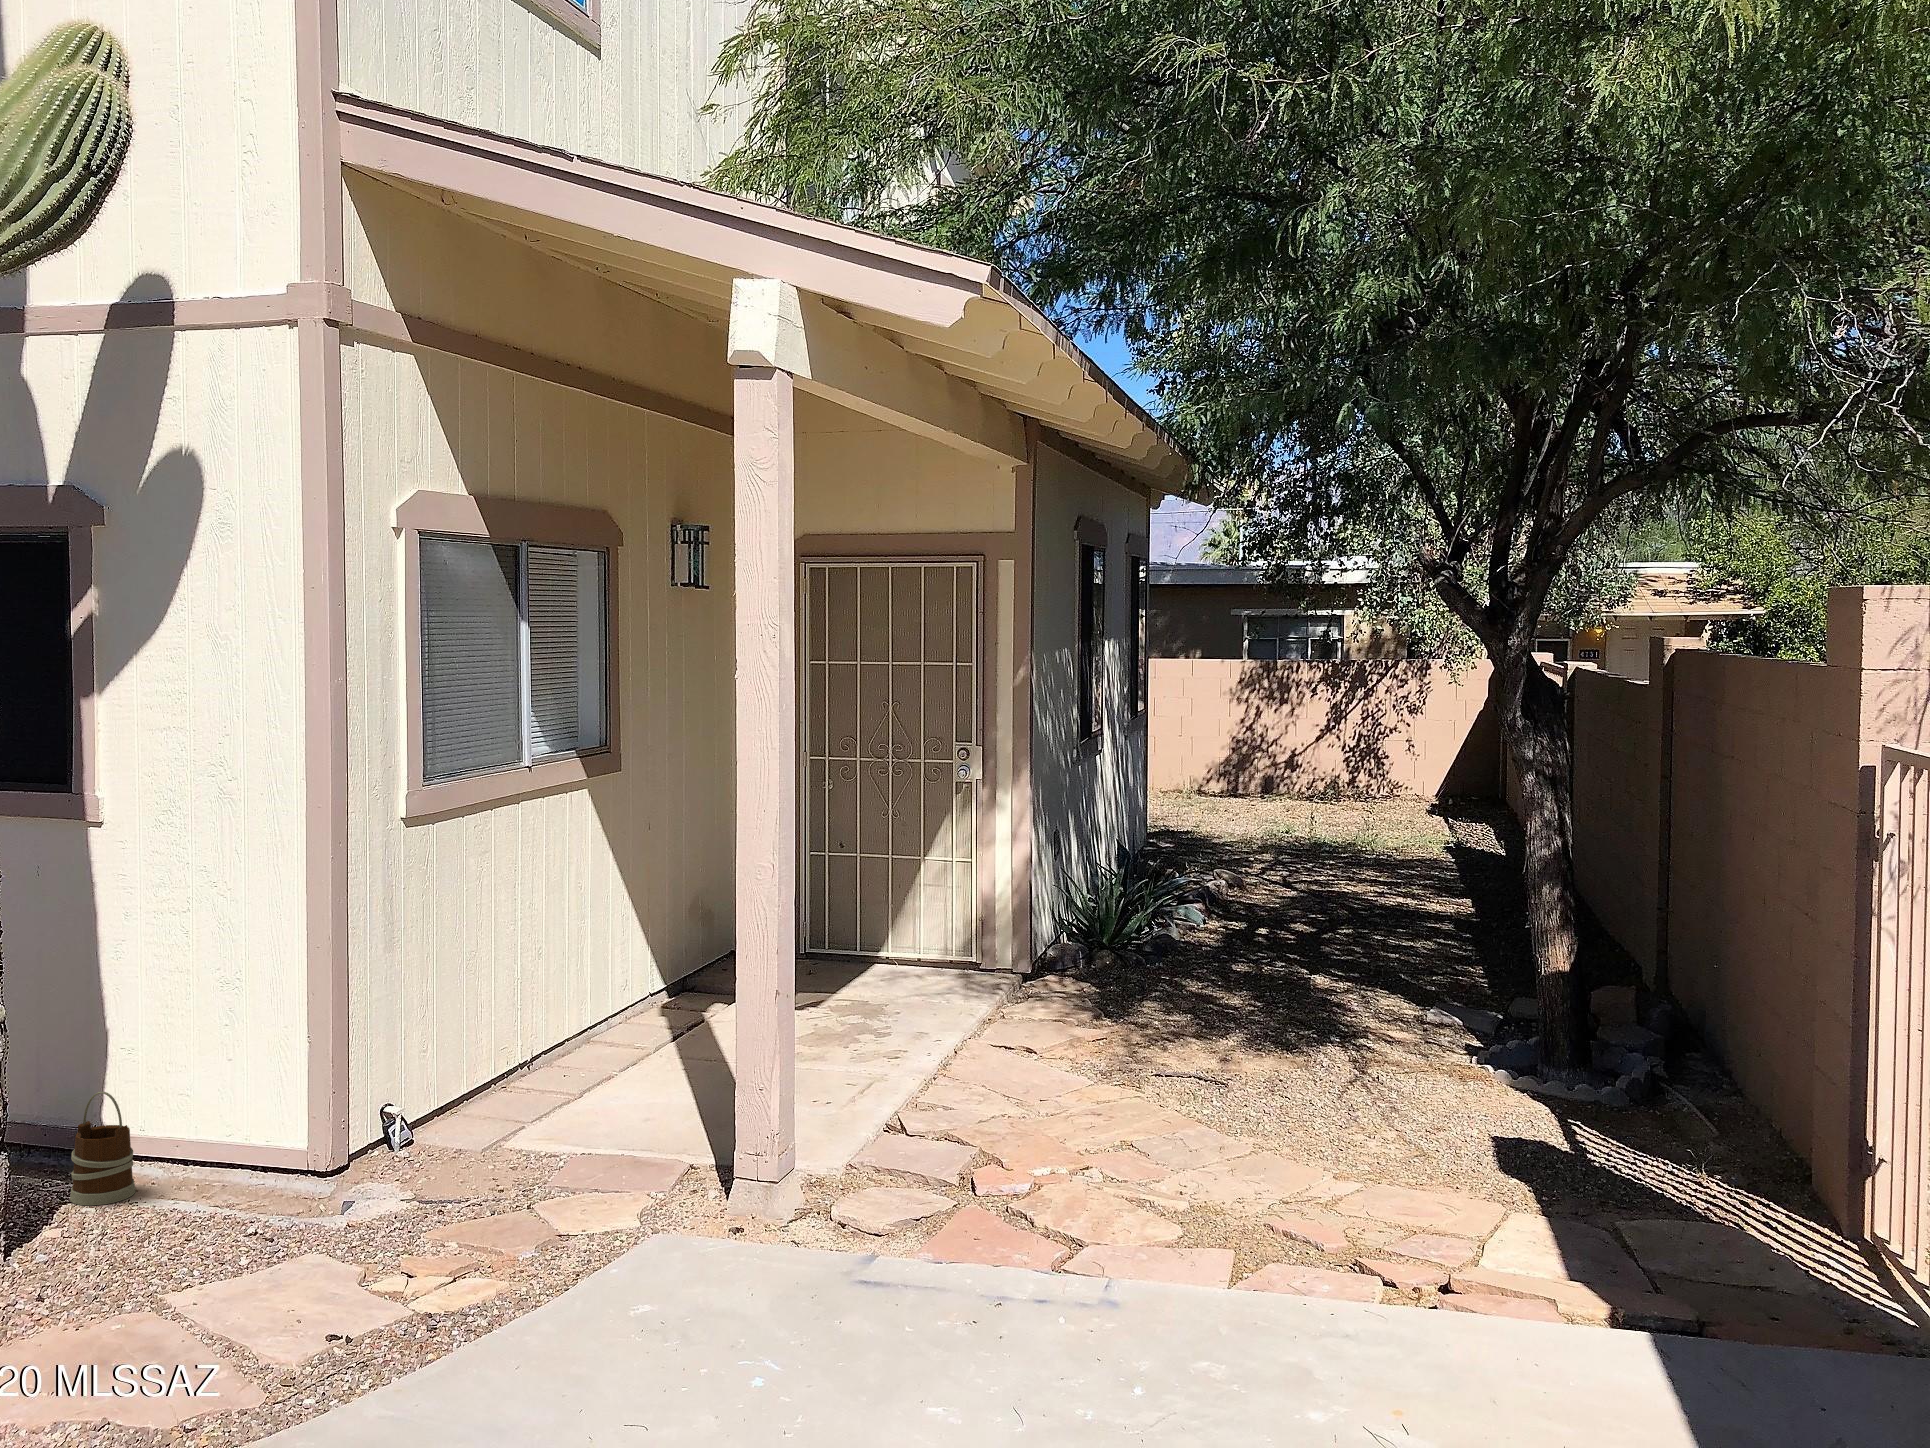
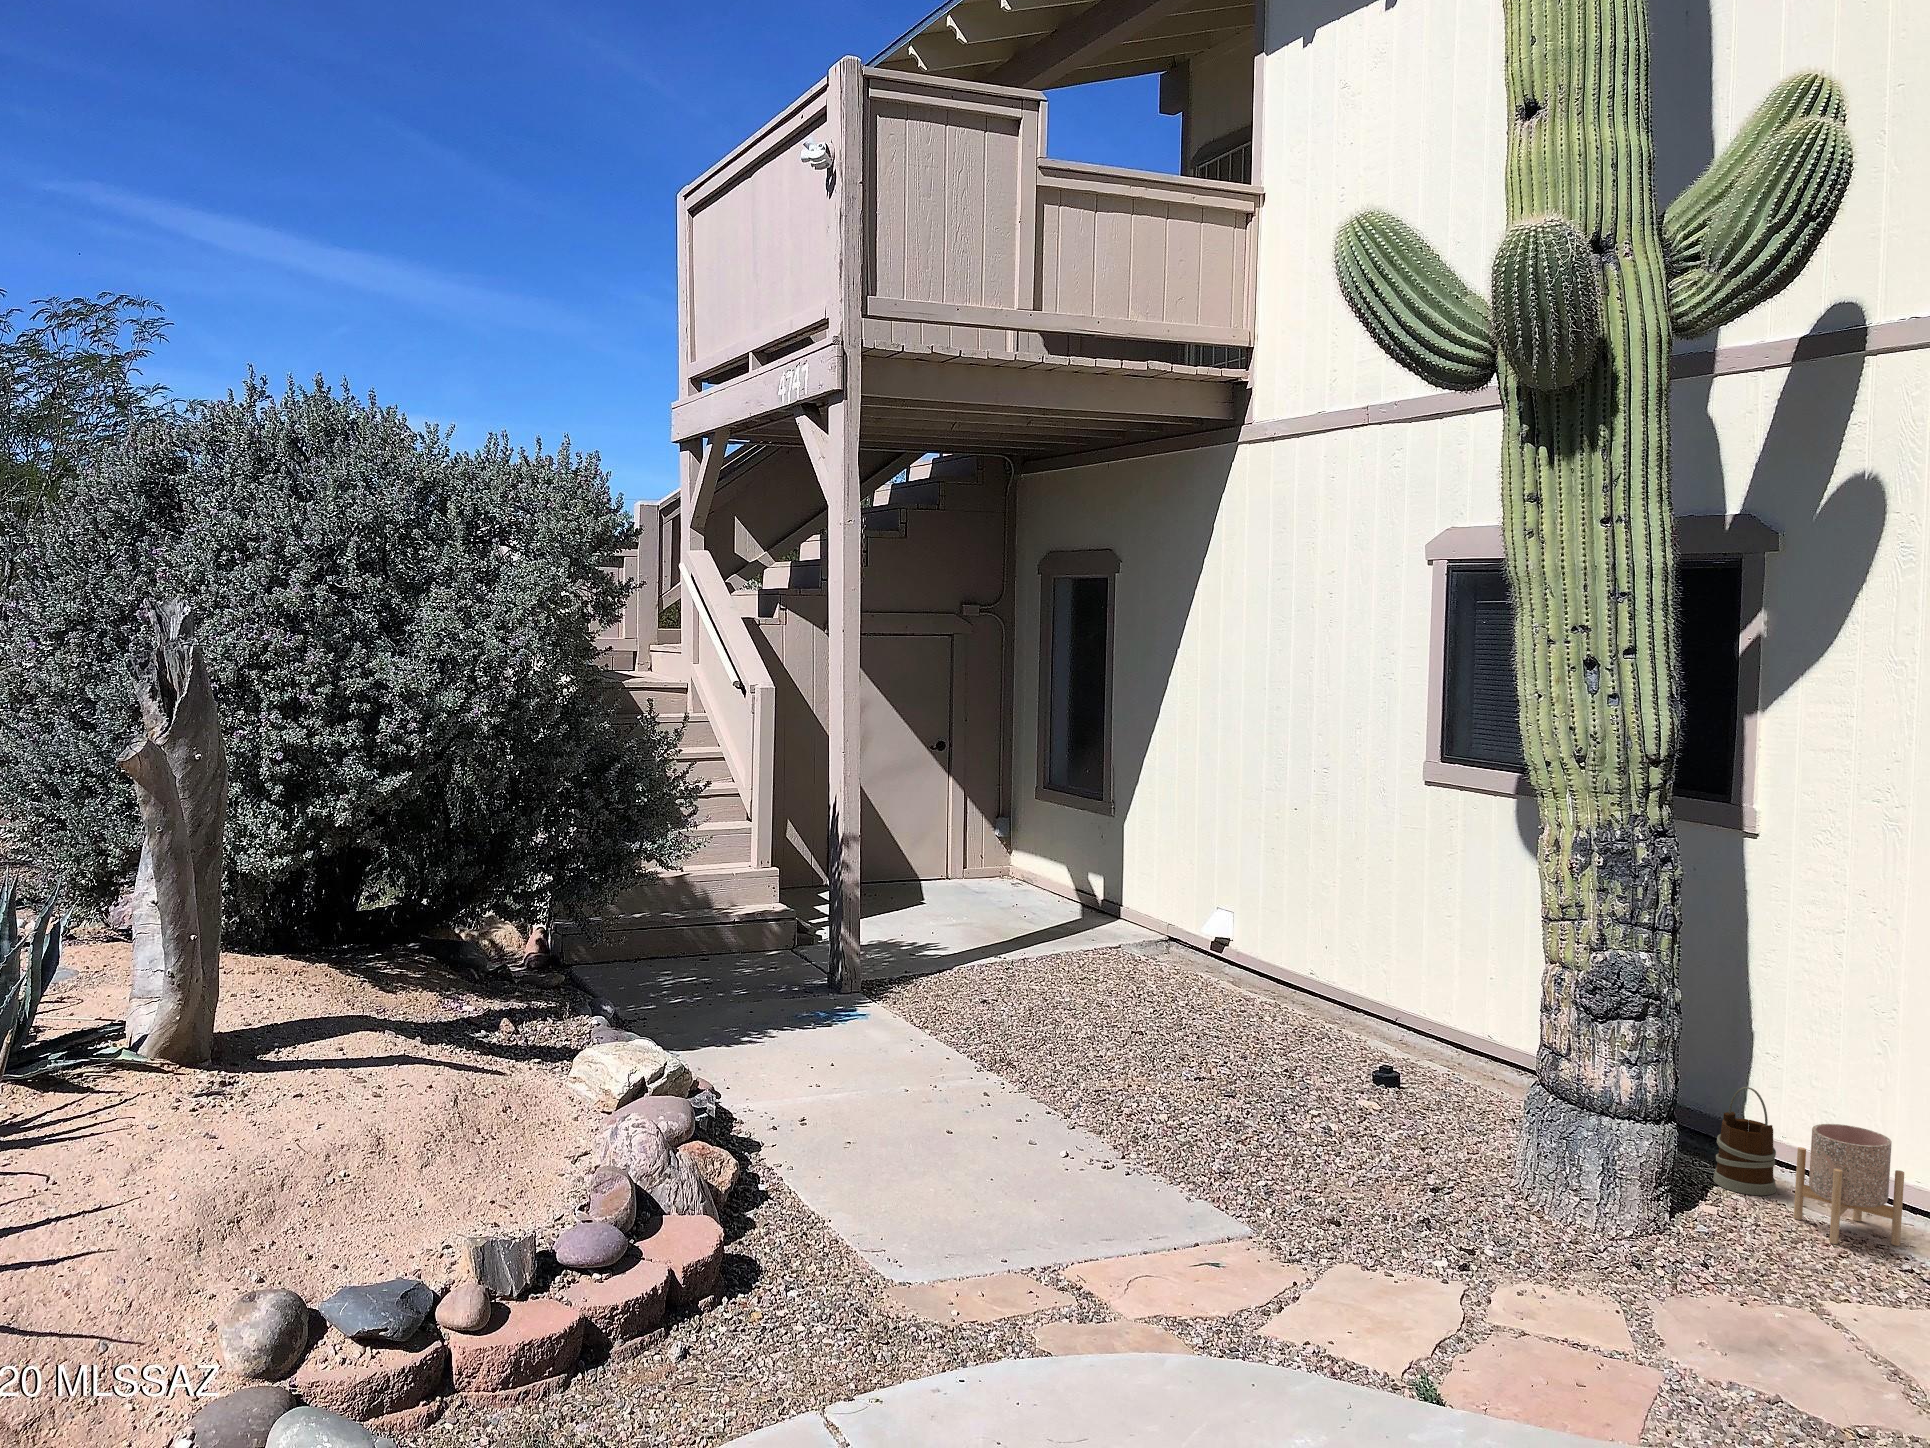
planter: none [149,1106,248,1230] -> present [1794,1124,1904,1246]

